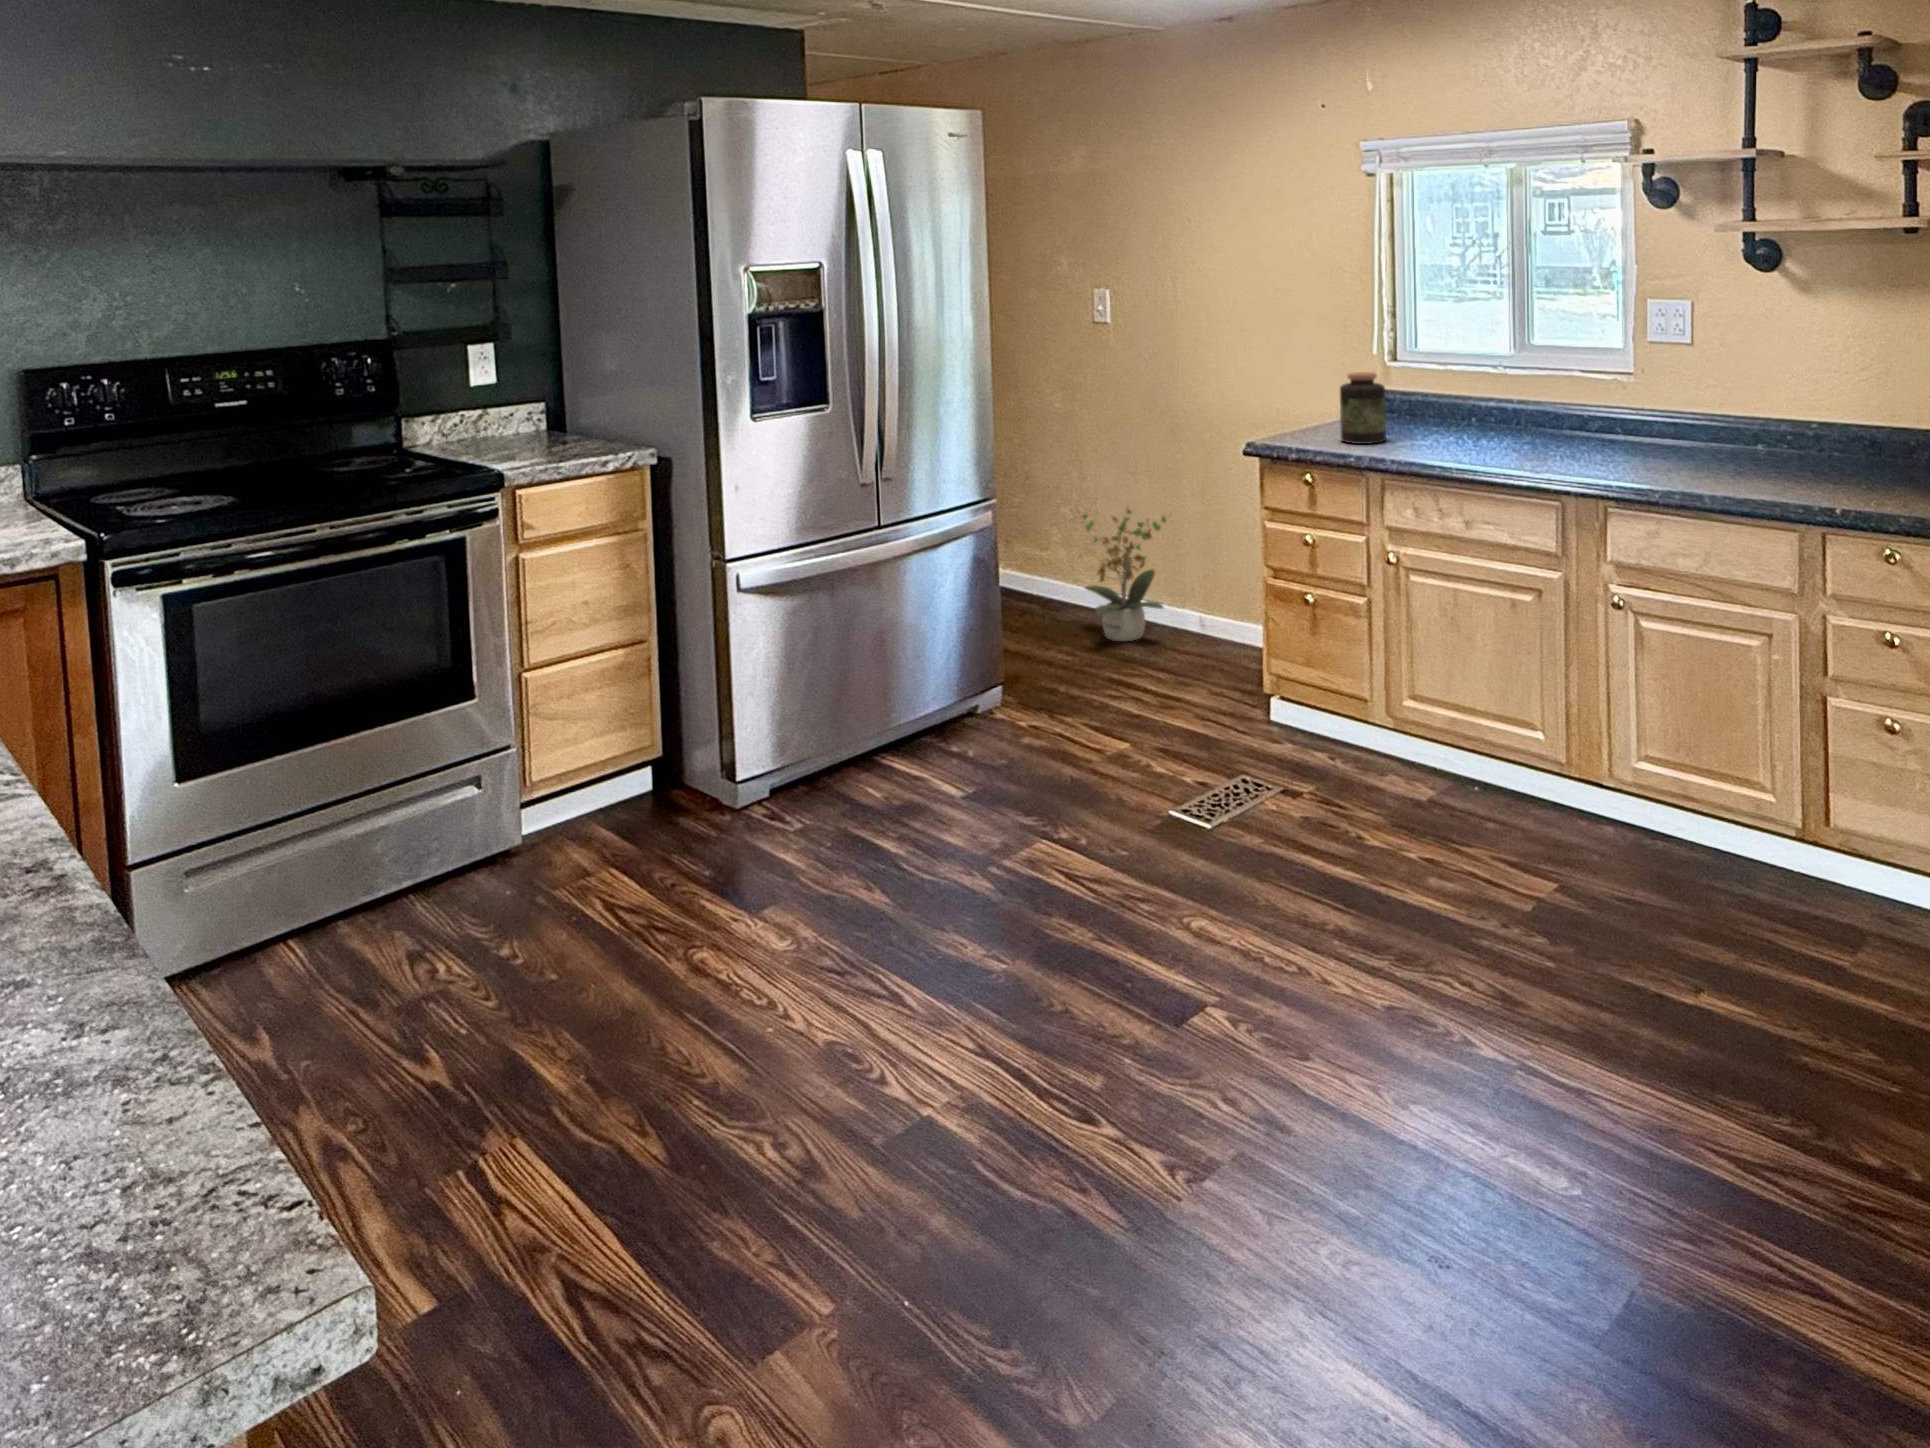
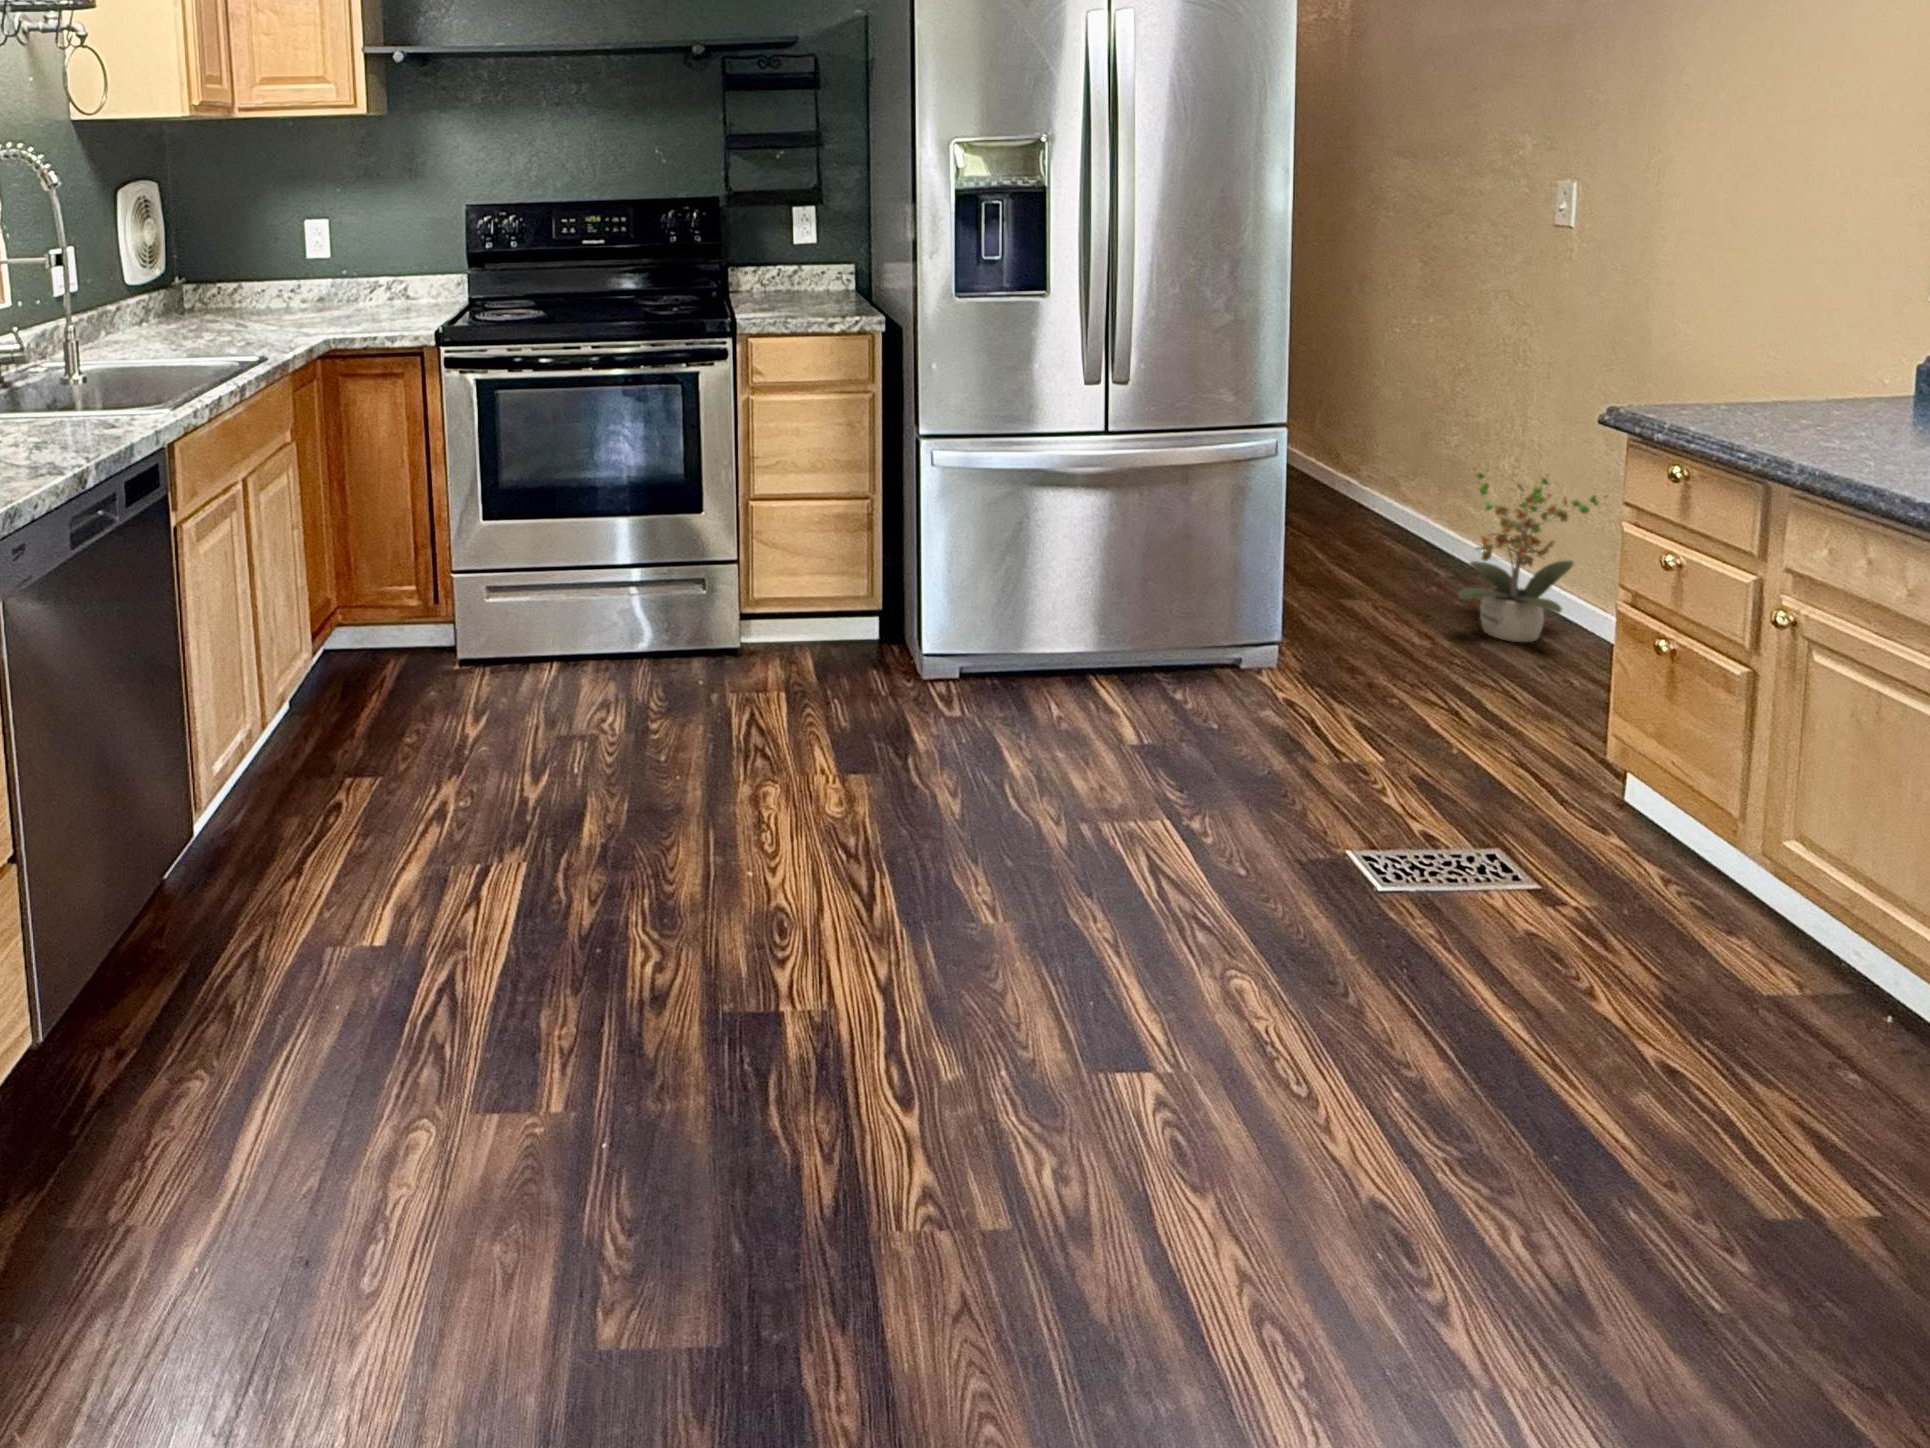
jar: present [1340,372,1386,444] -> none [1777,335,1873,447]

